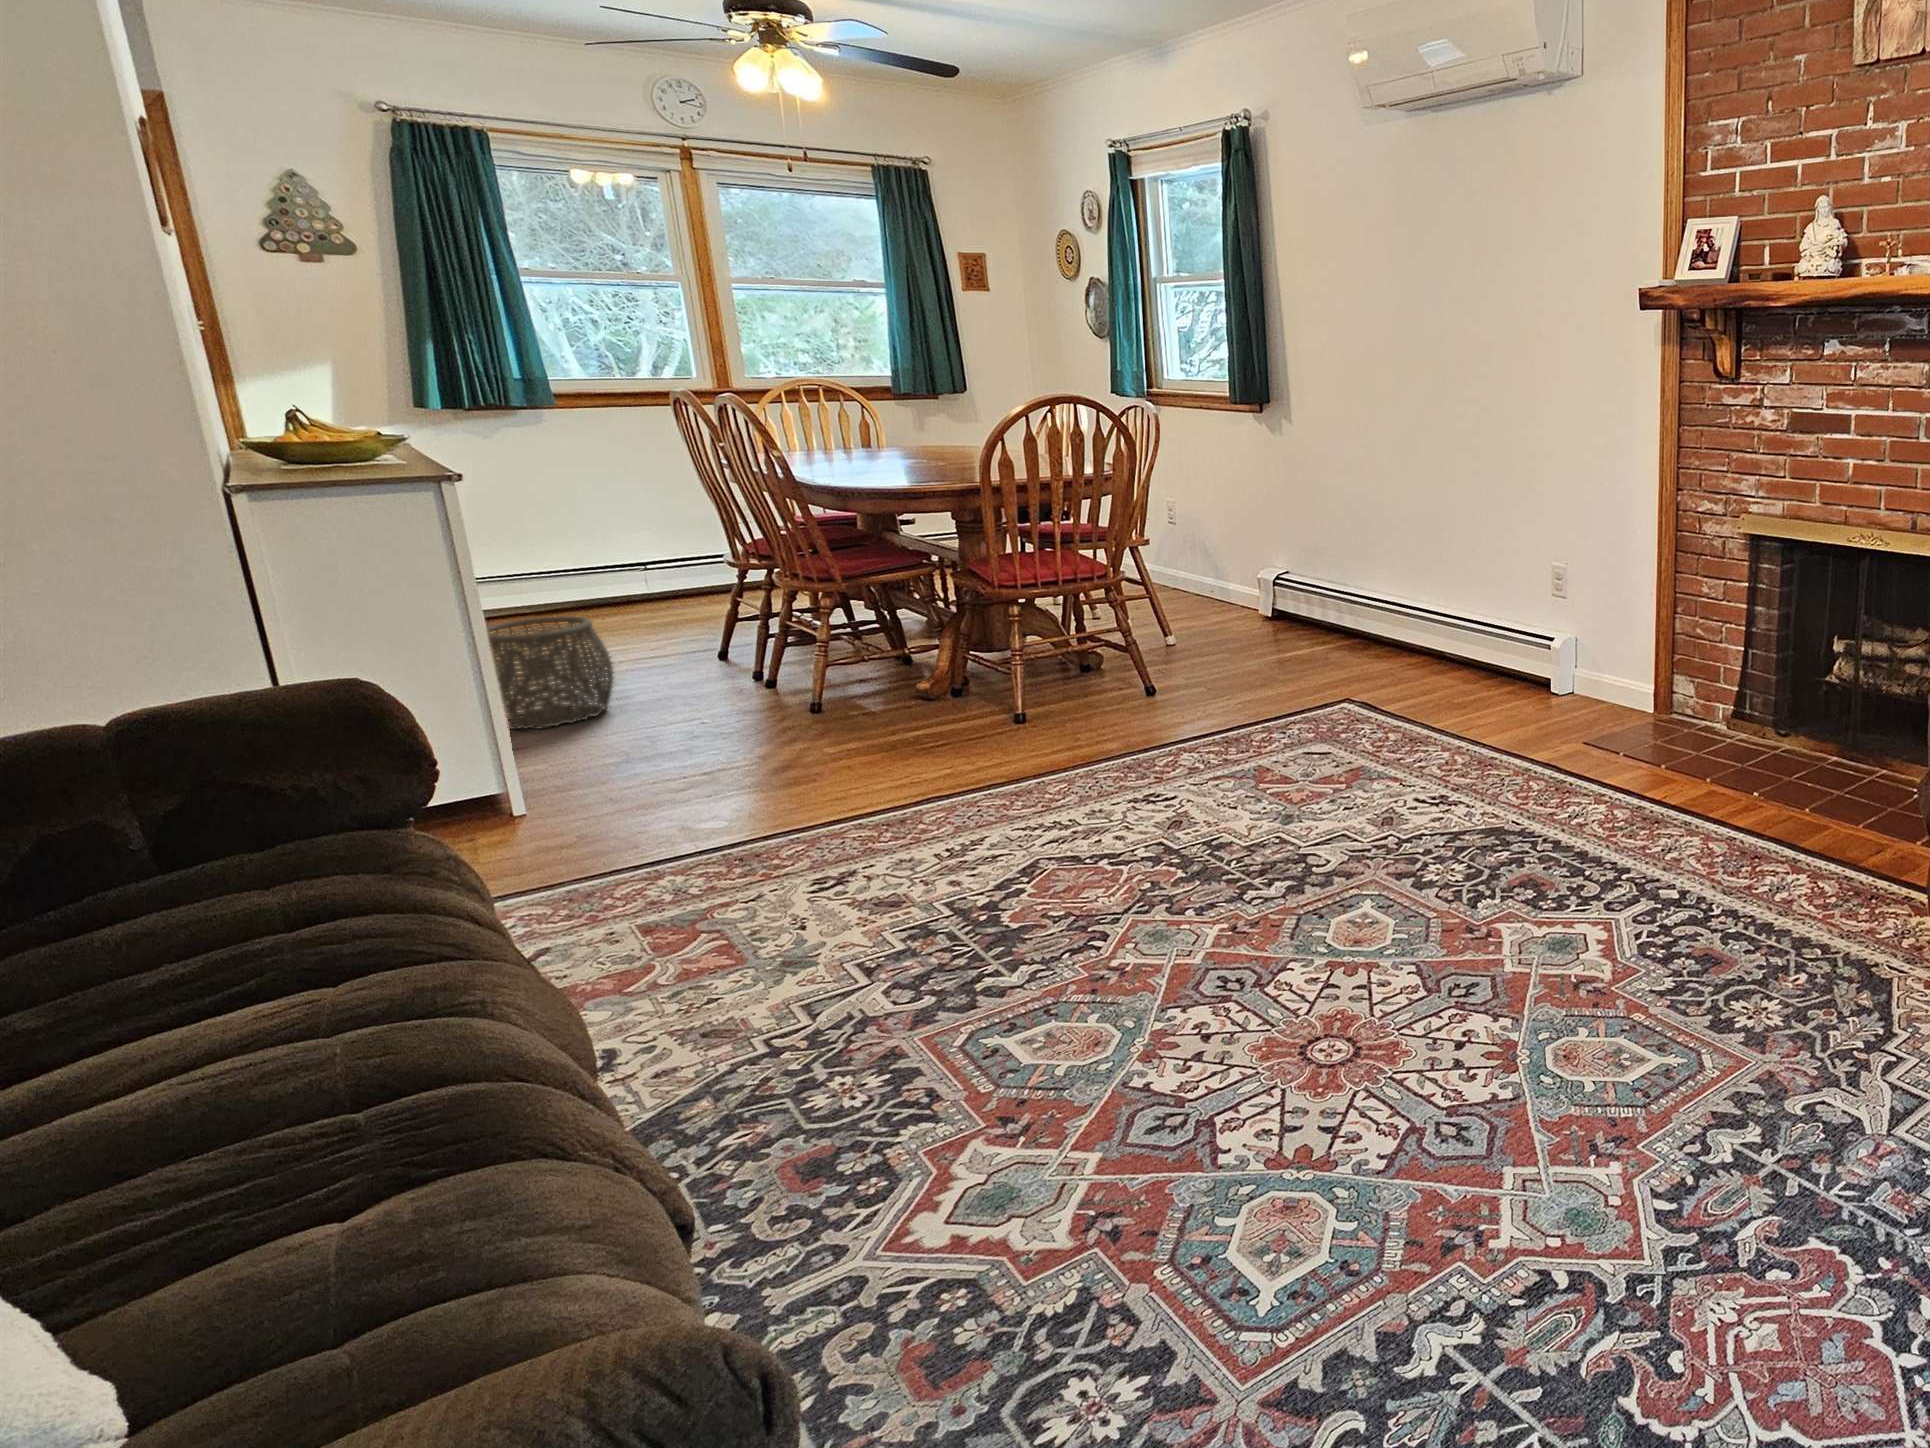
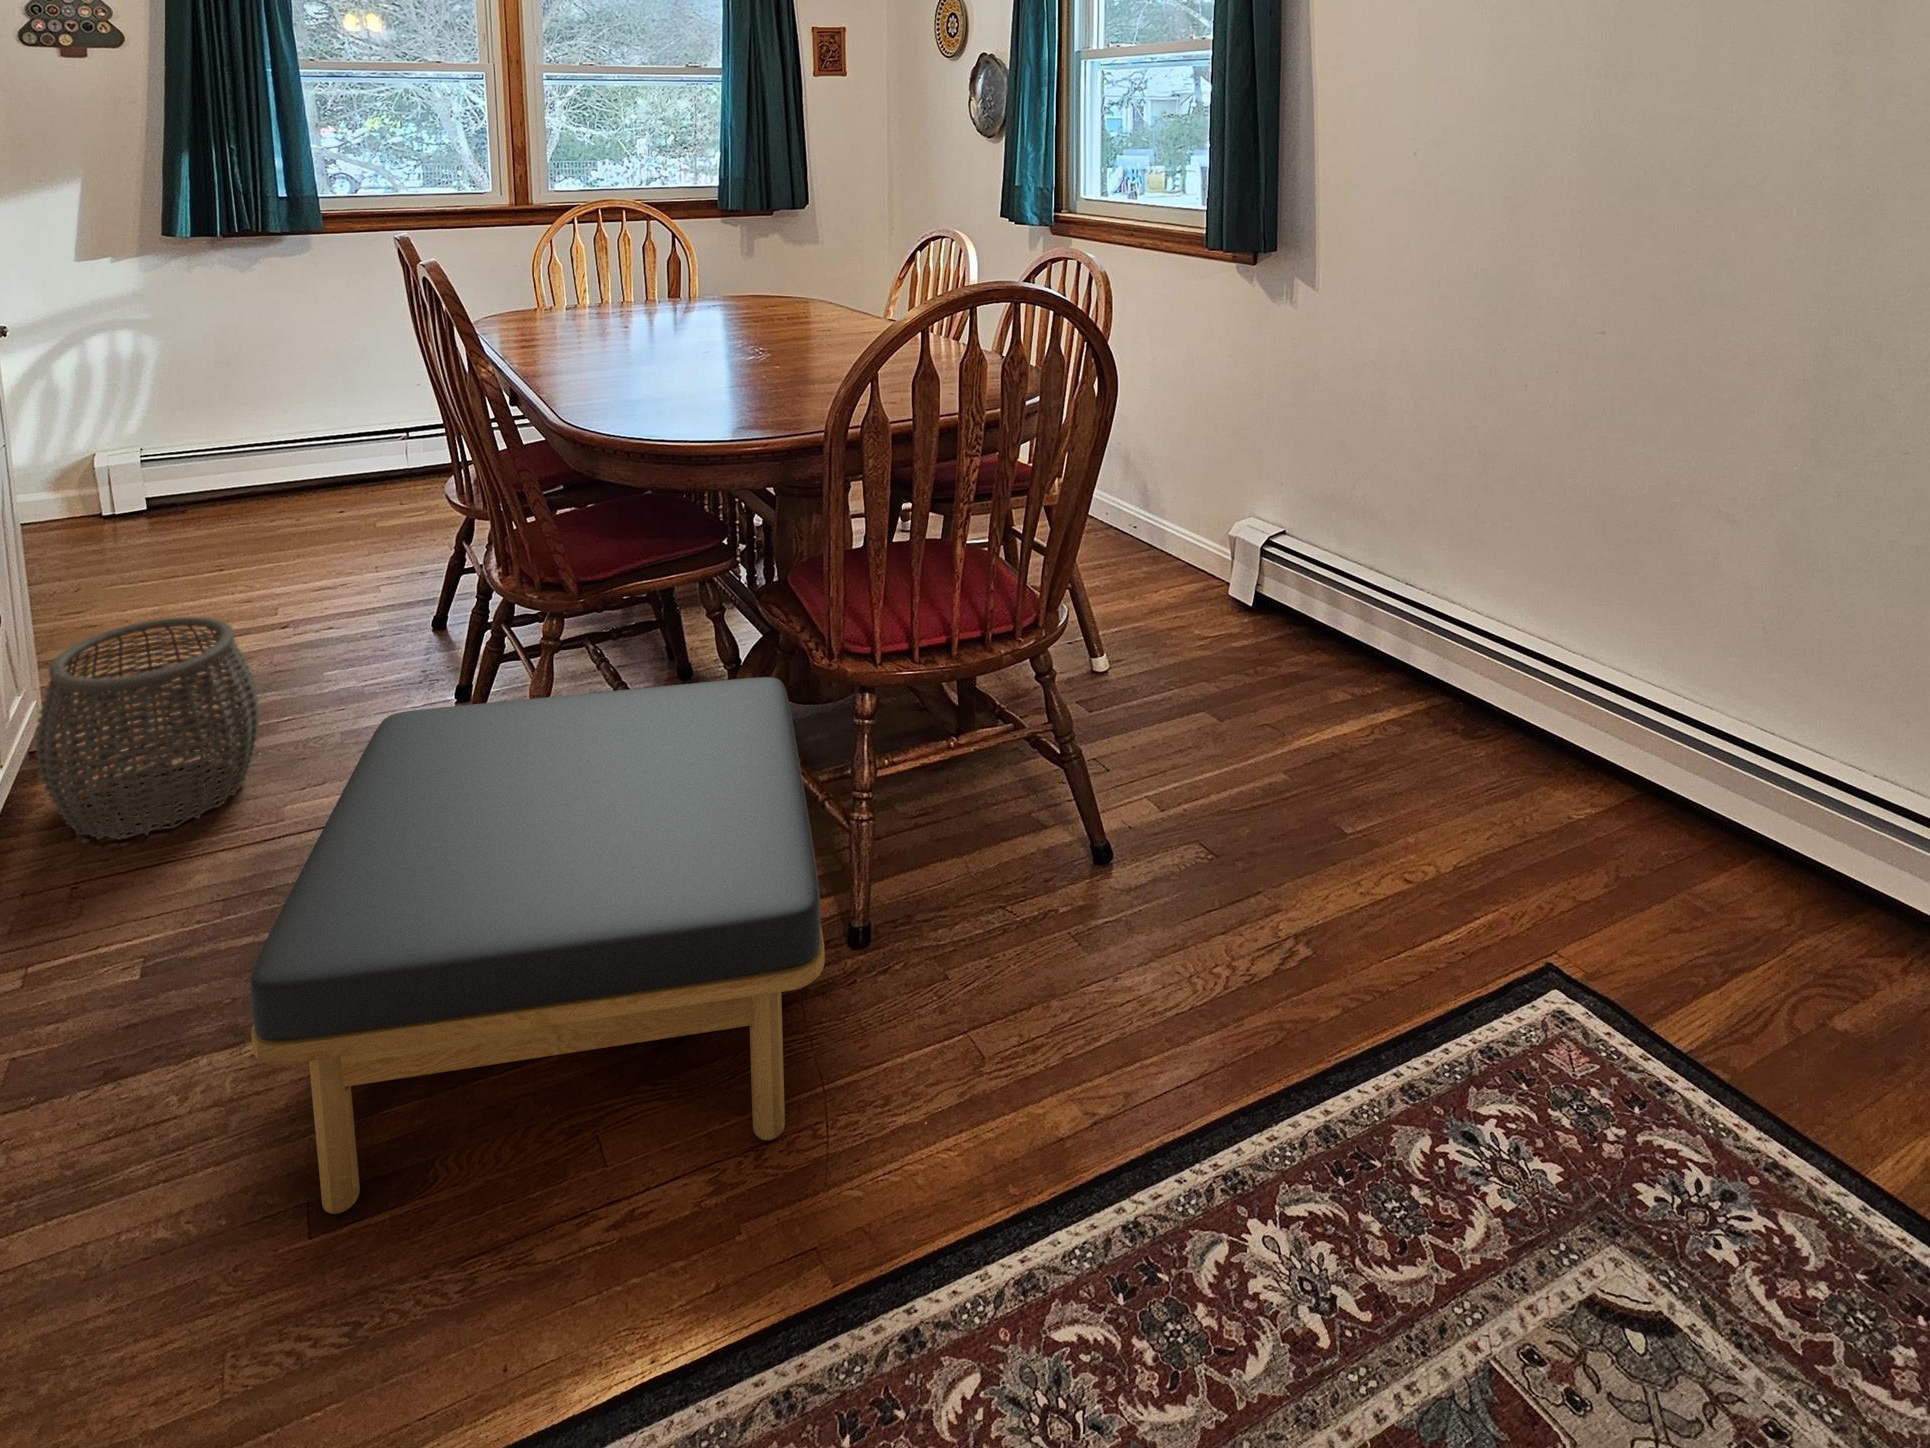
ottoman: none [688,610,960,788] -> present [250,677,825,1214]

